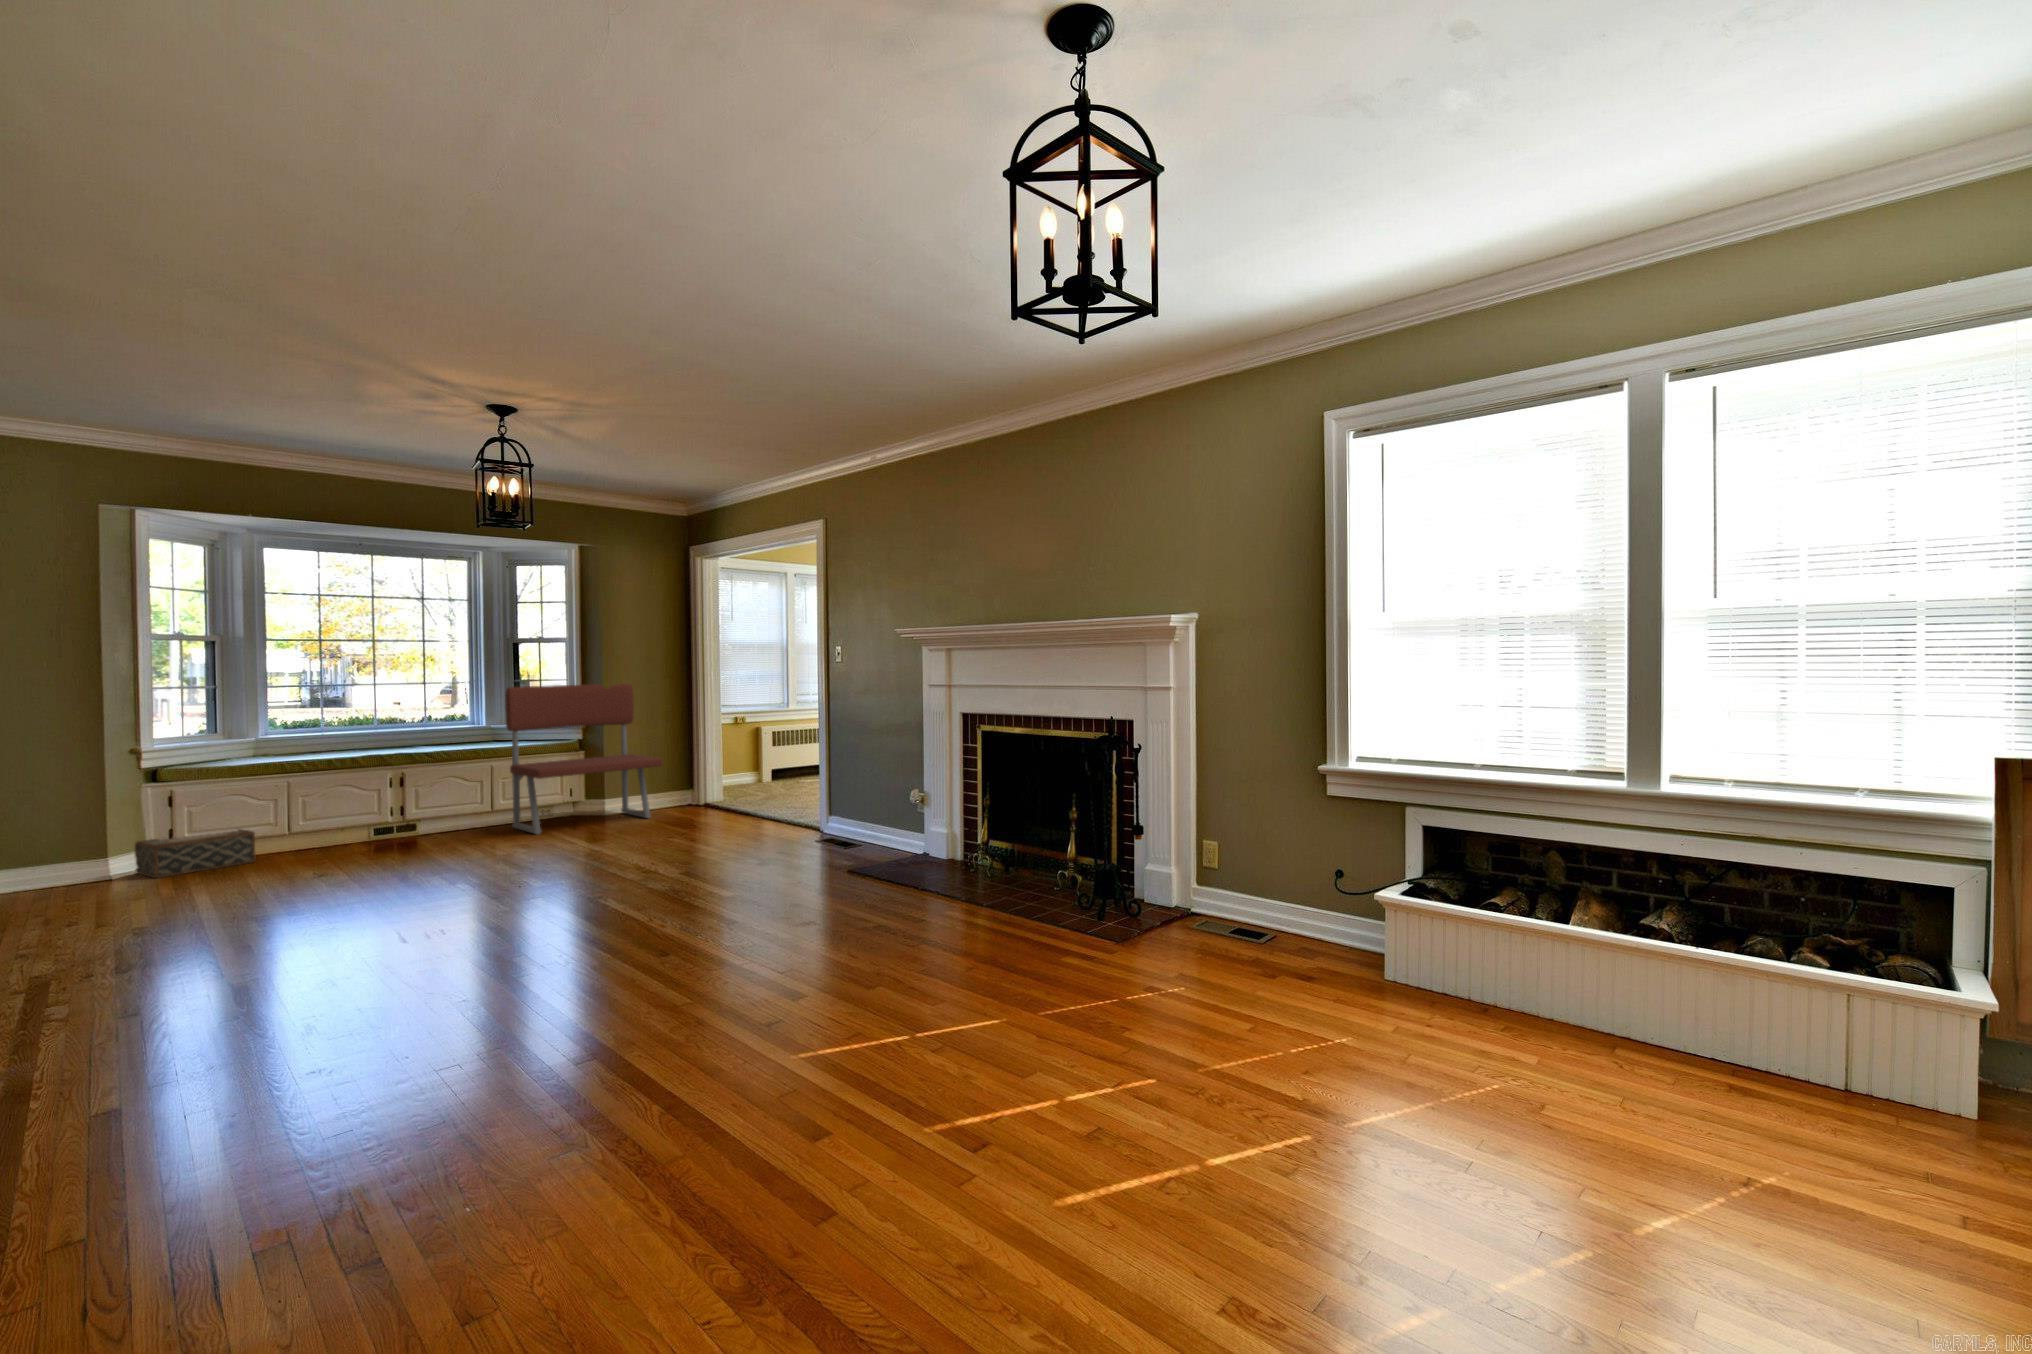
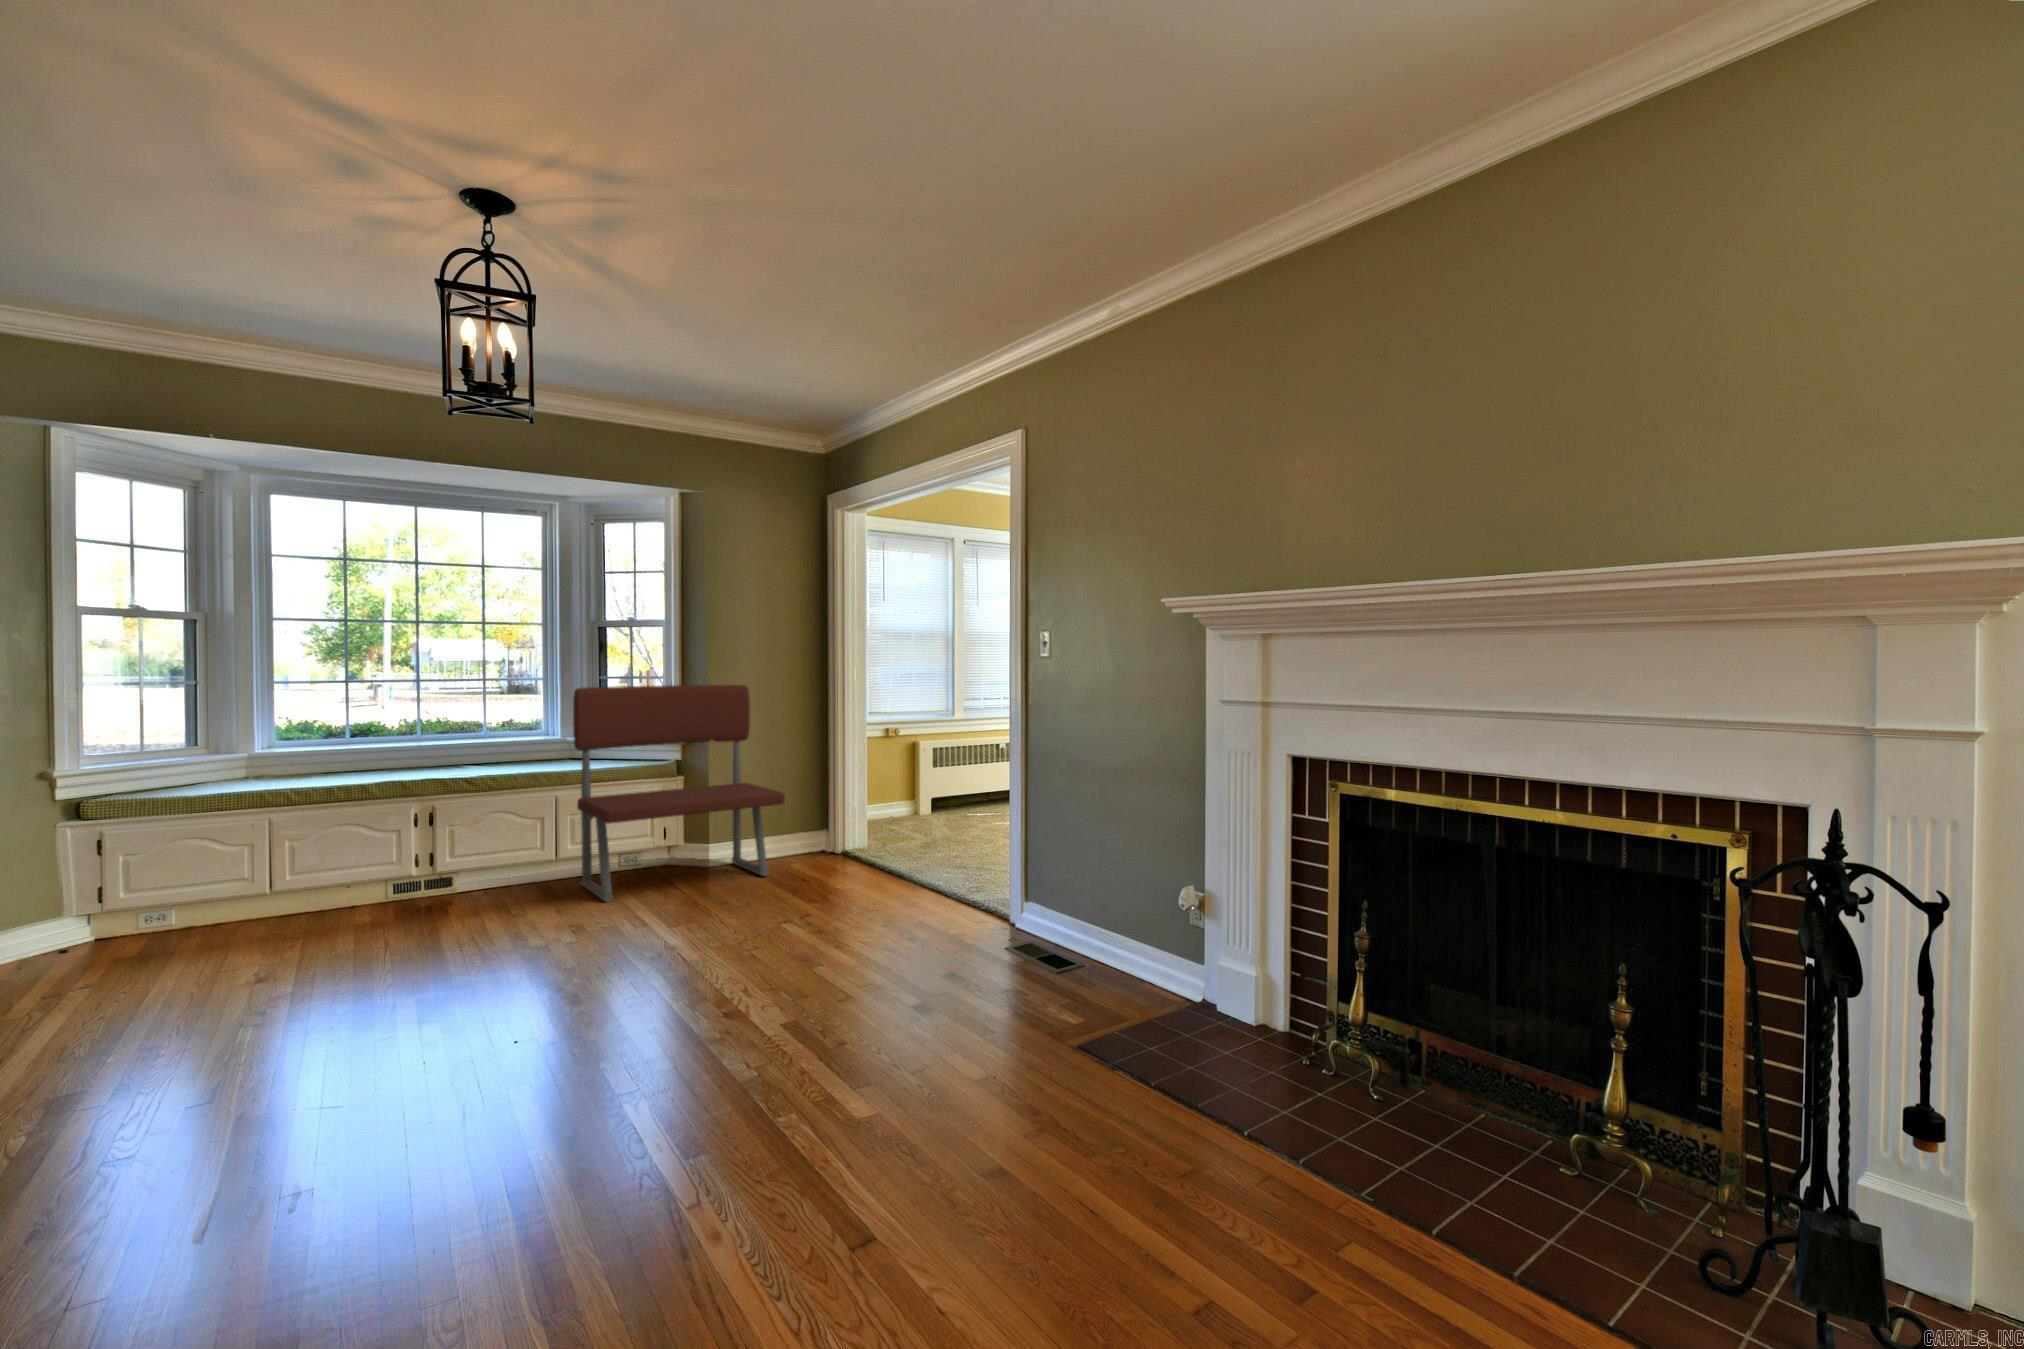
woven basket: present [135,828,255,878] -> none [33,886,207,970]

